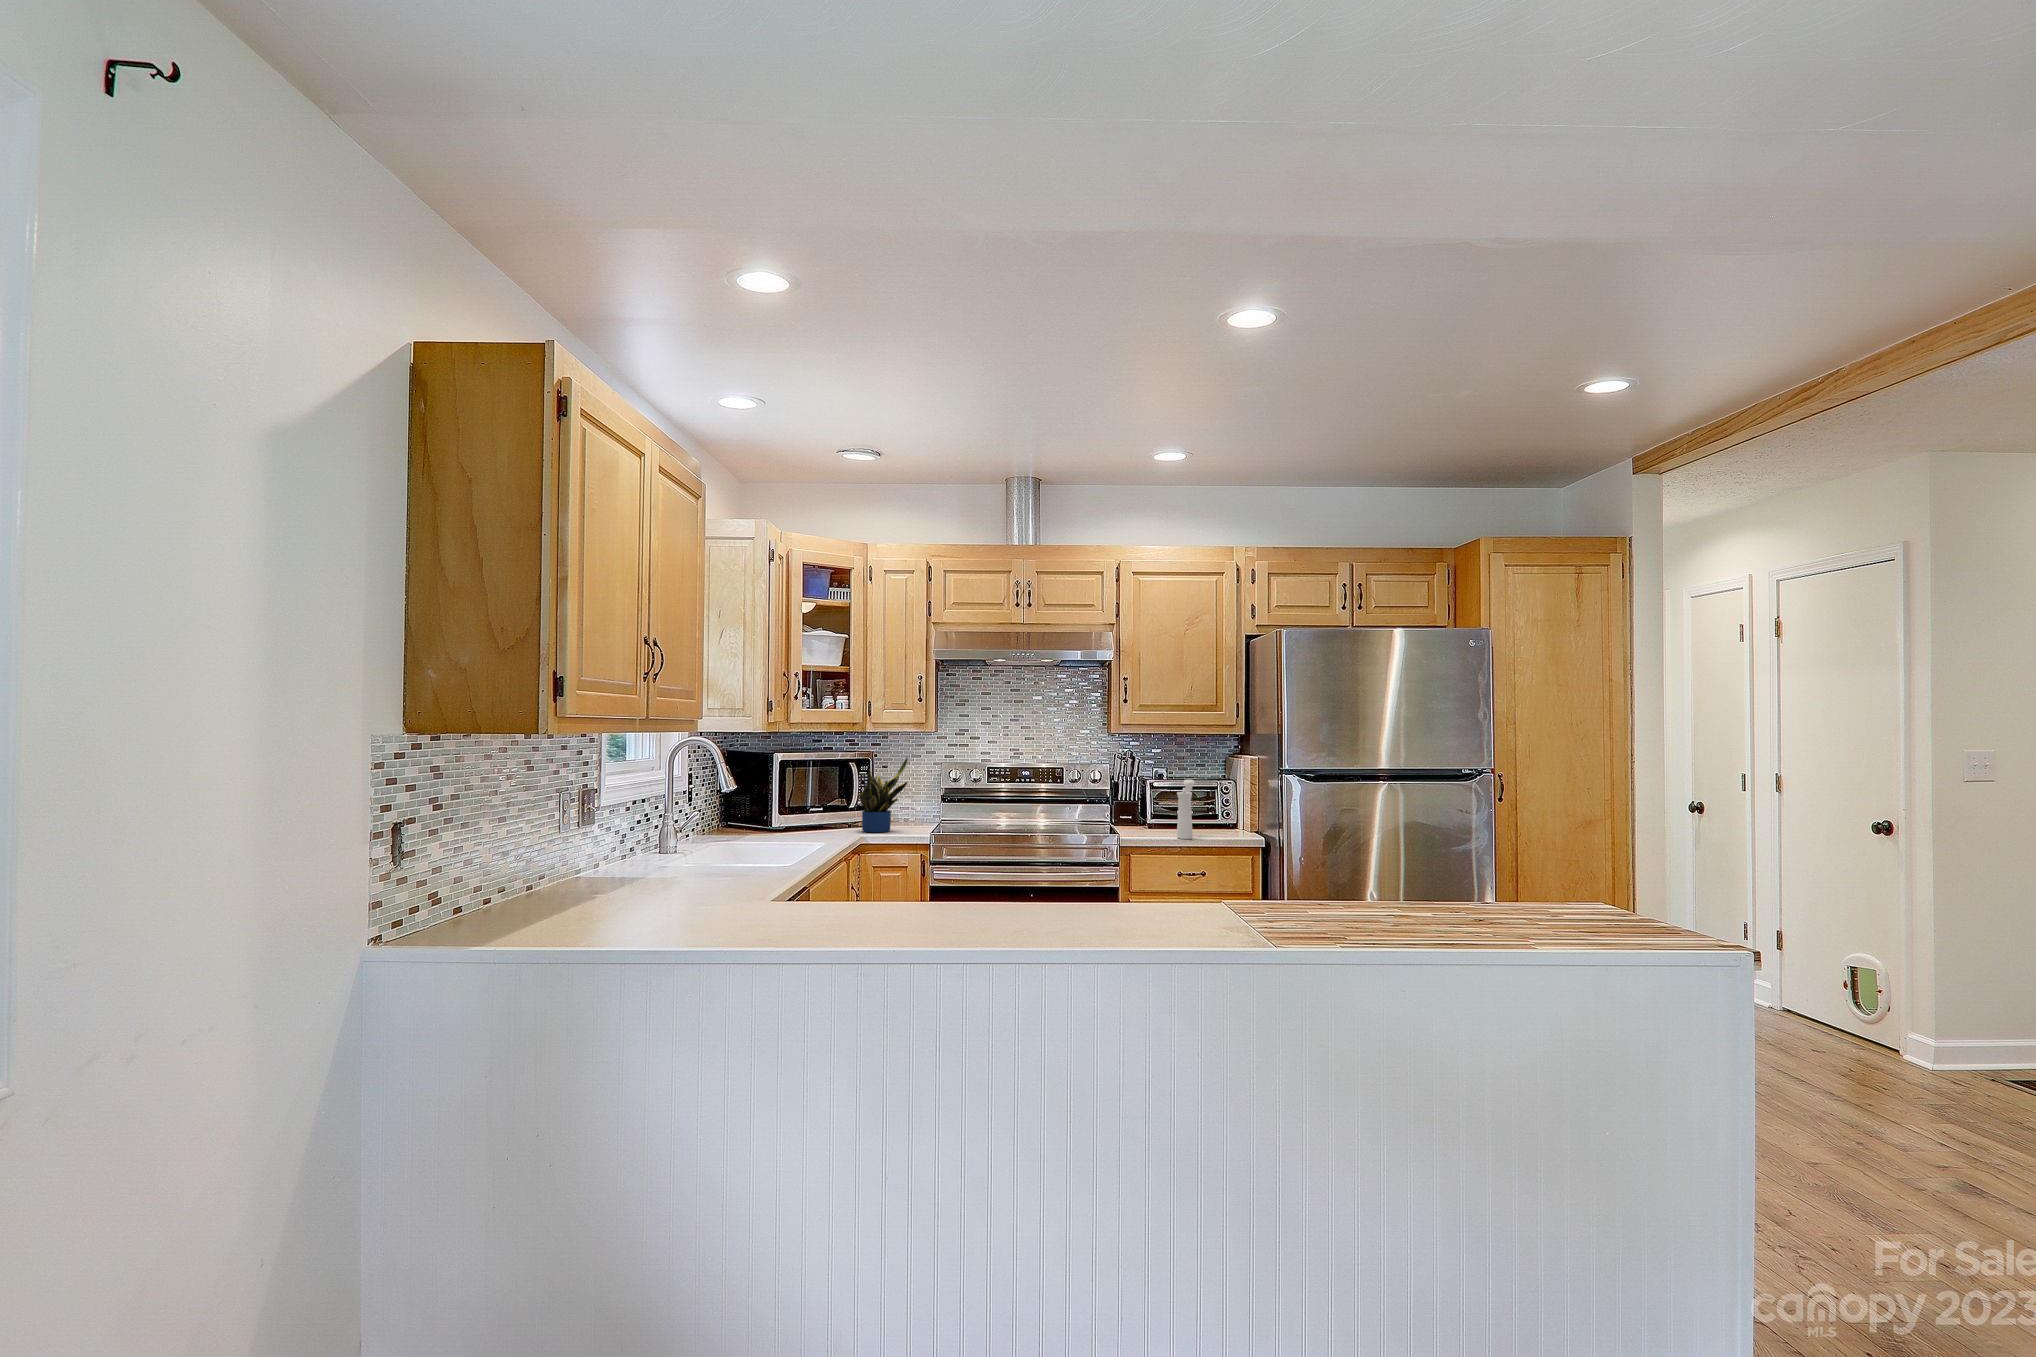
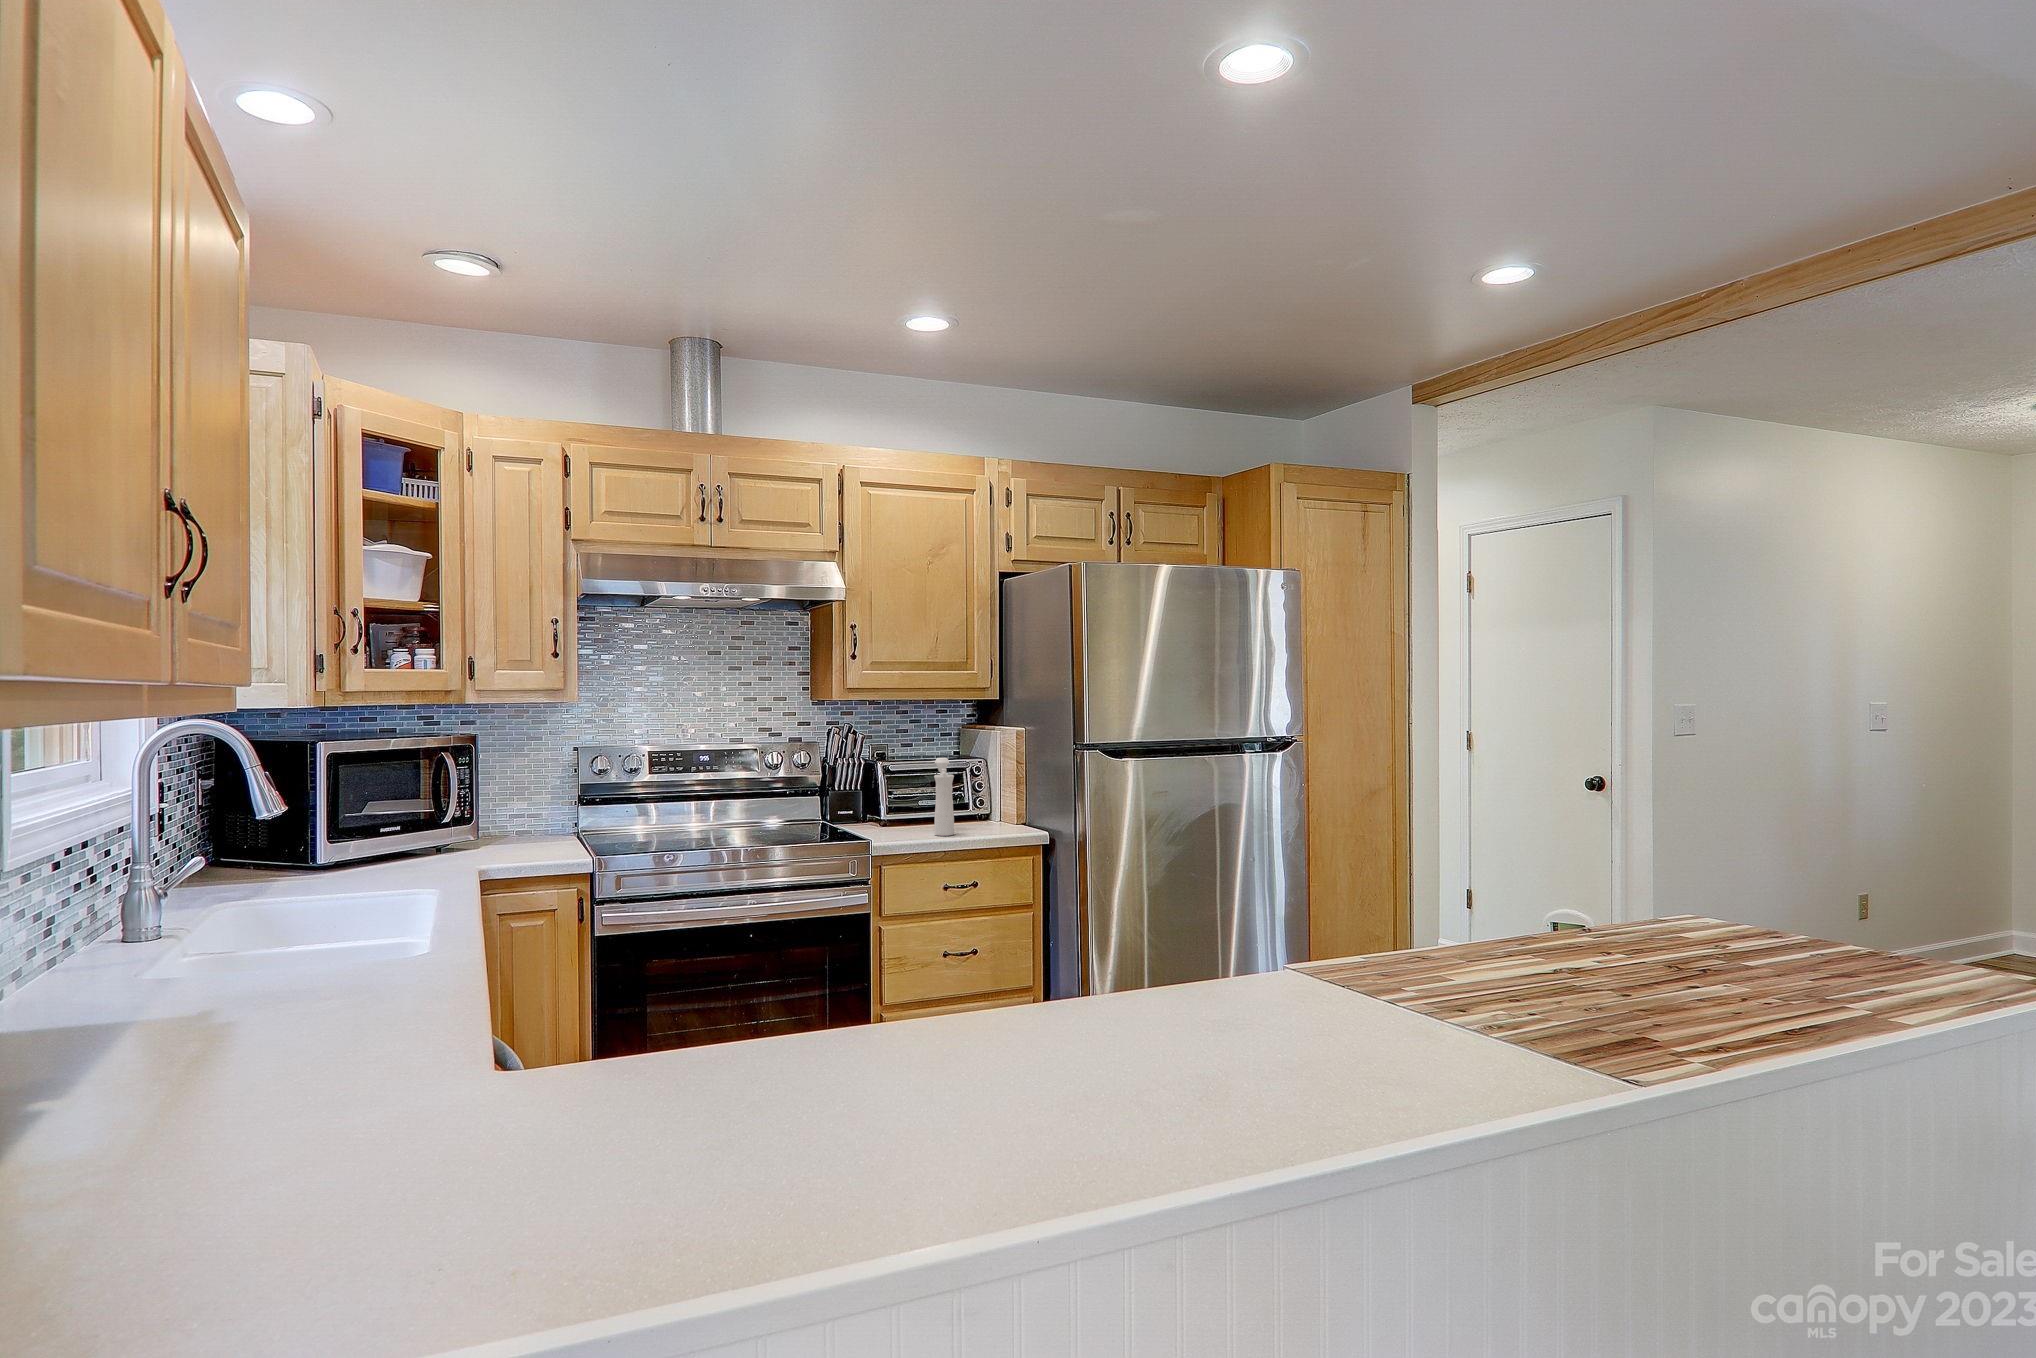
potted plant: present [859,757,908,832] -> none [464,741,548,859]

